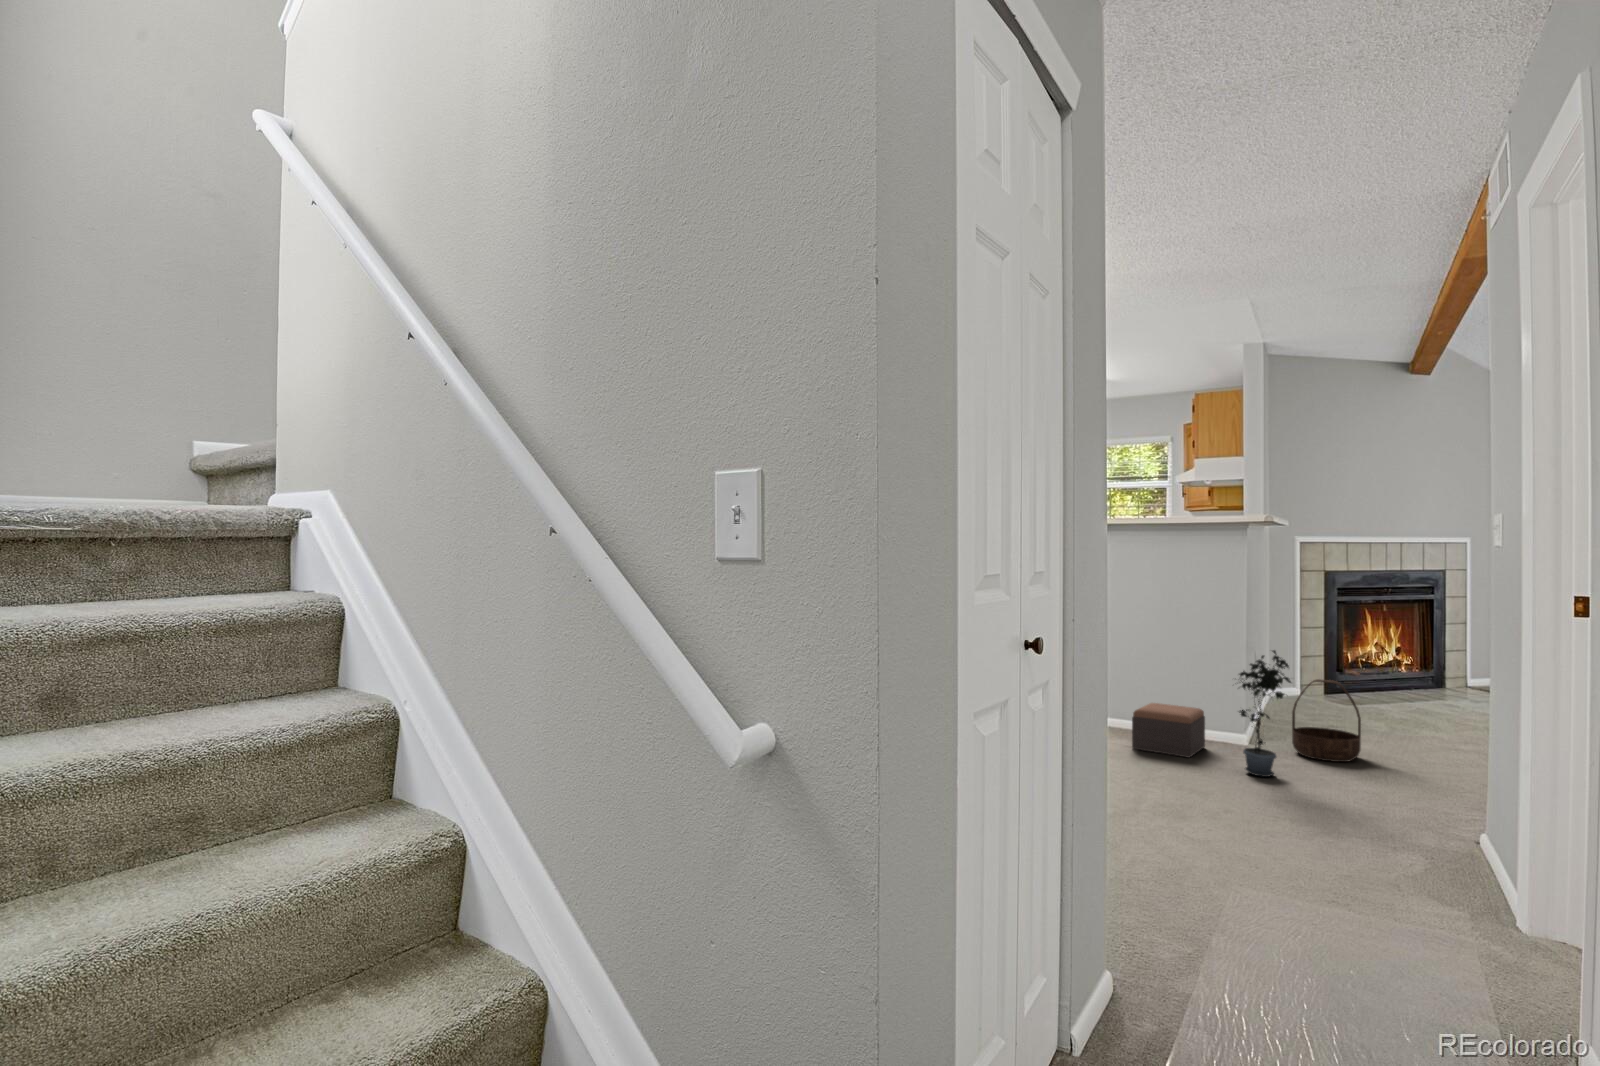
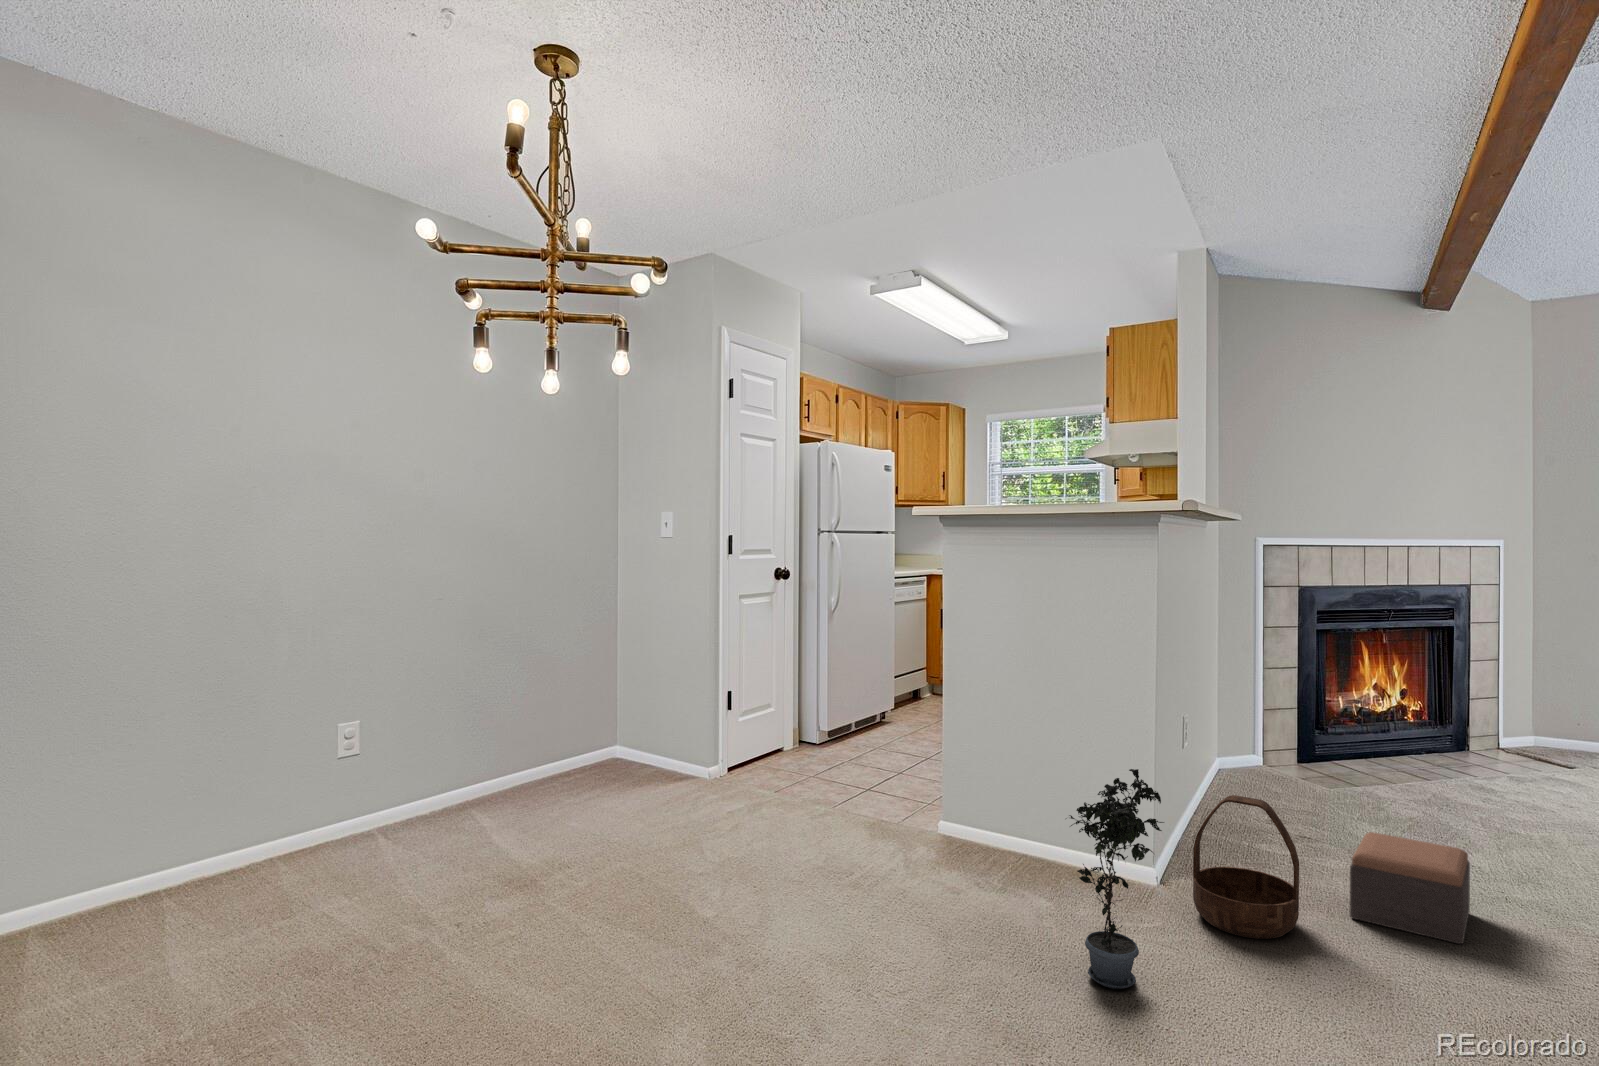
footstool: present [1132,703,1205,758] -> present [1350,832,1470,944]

